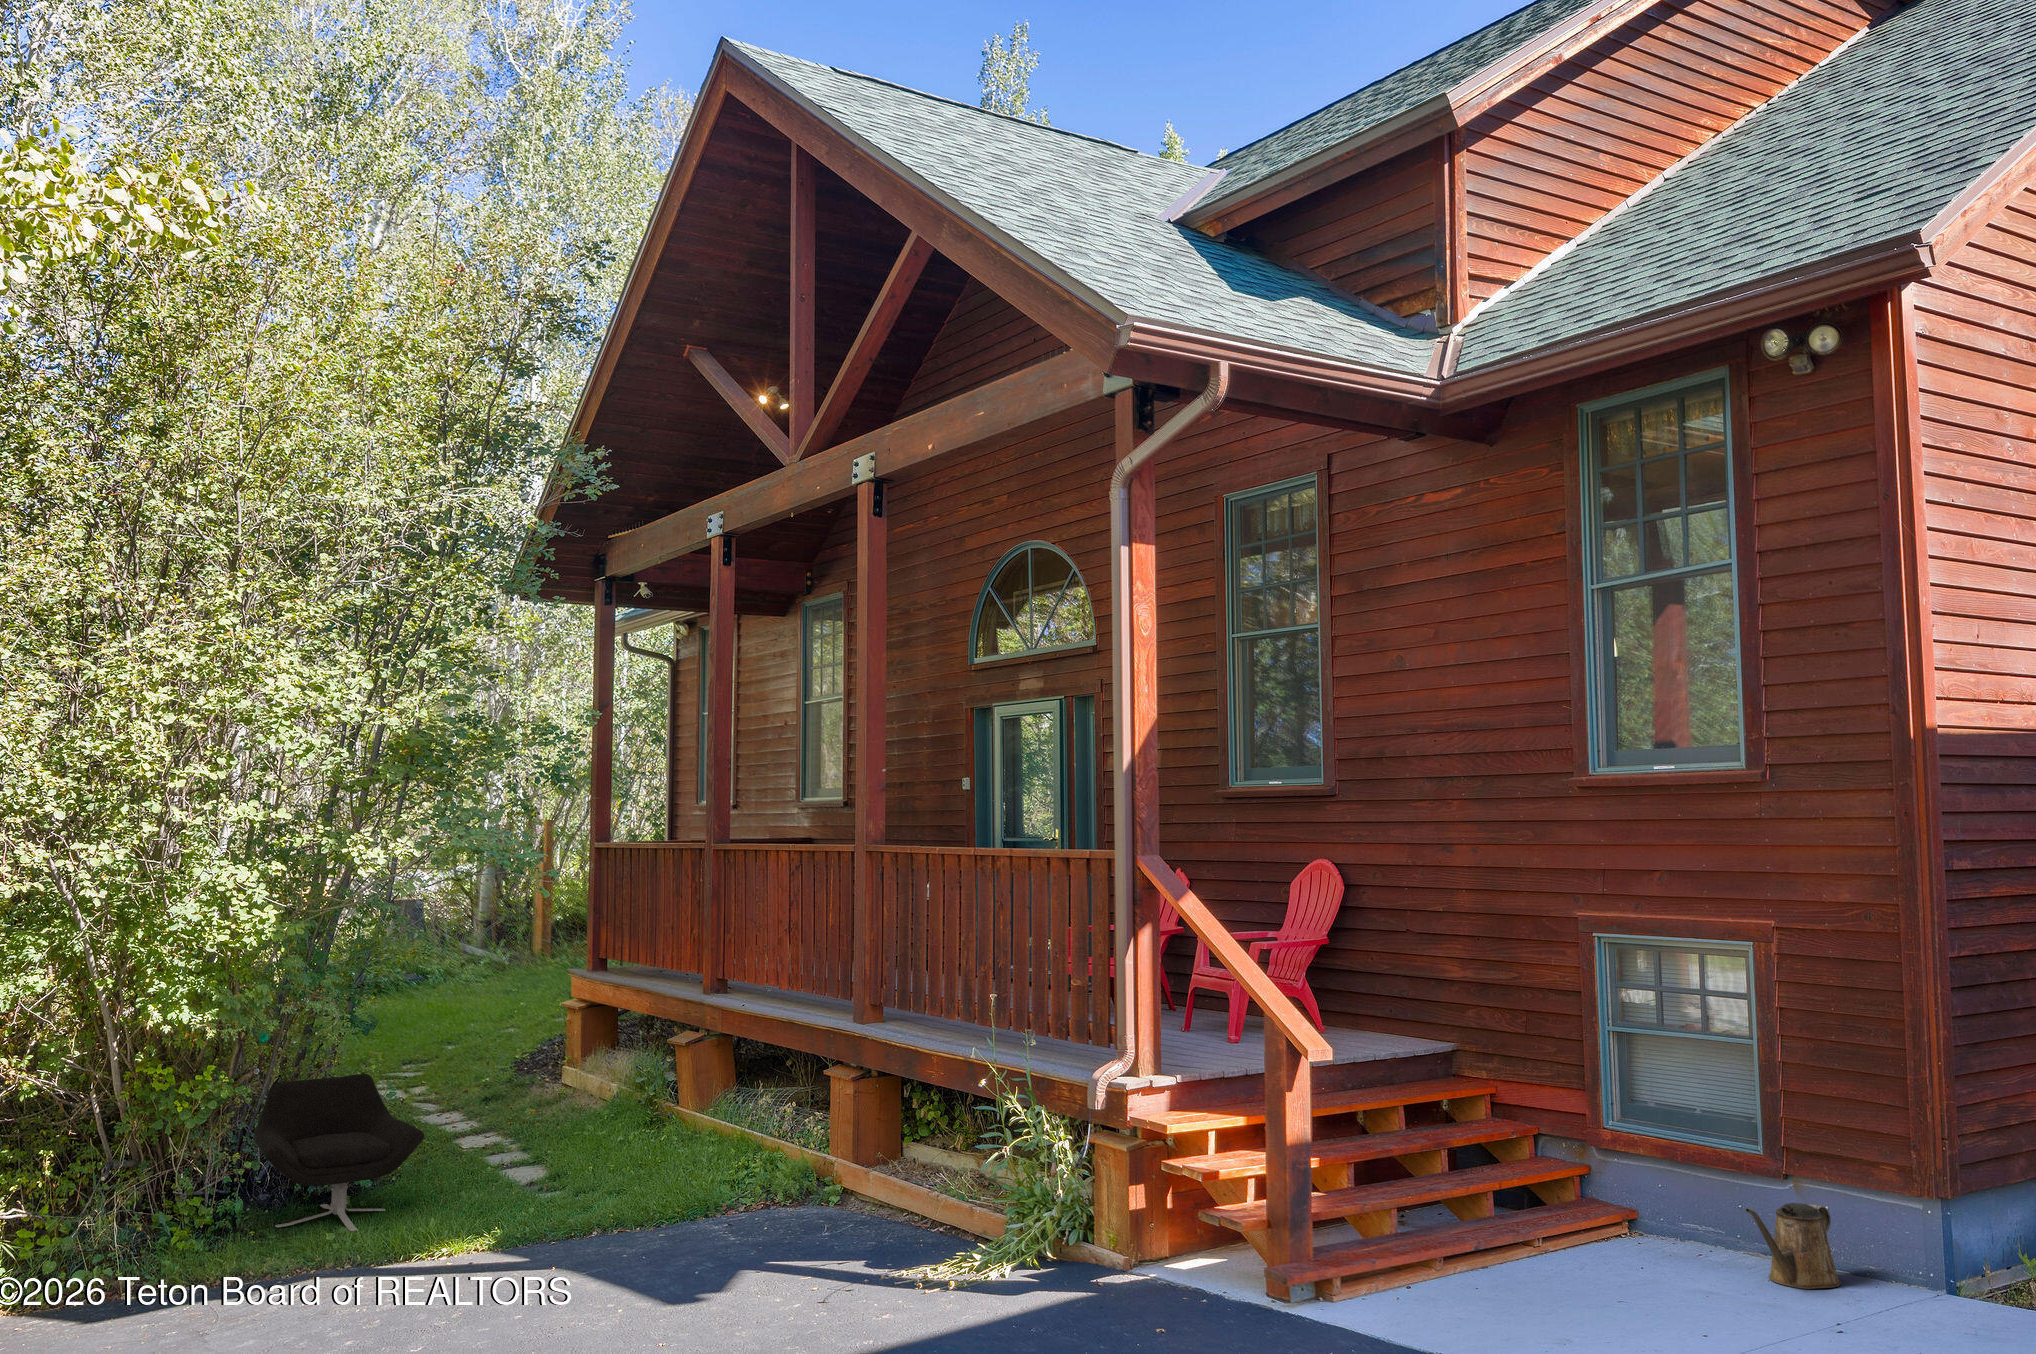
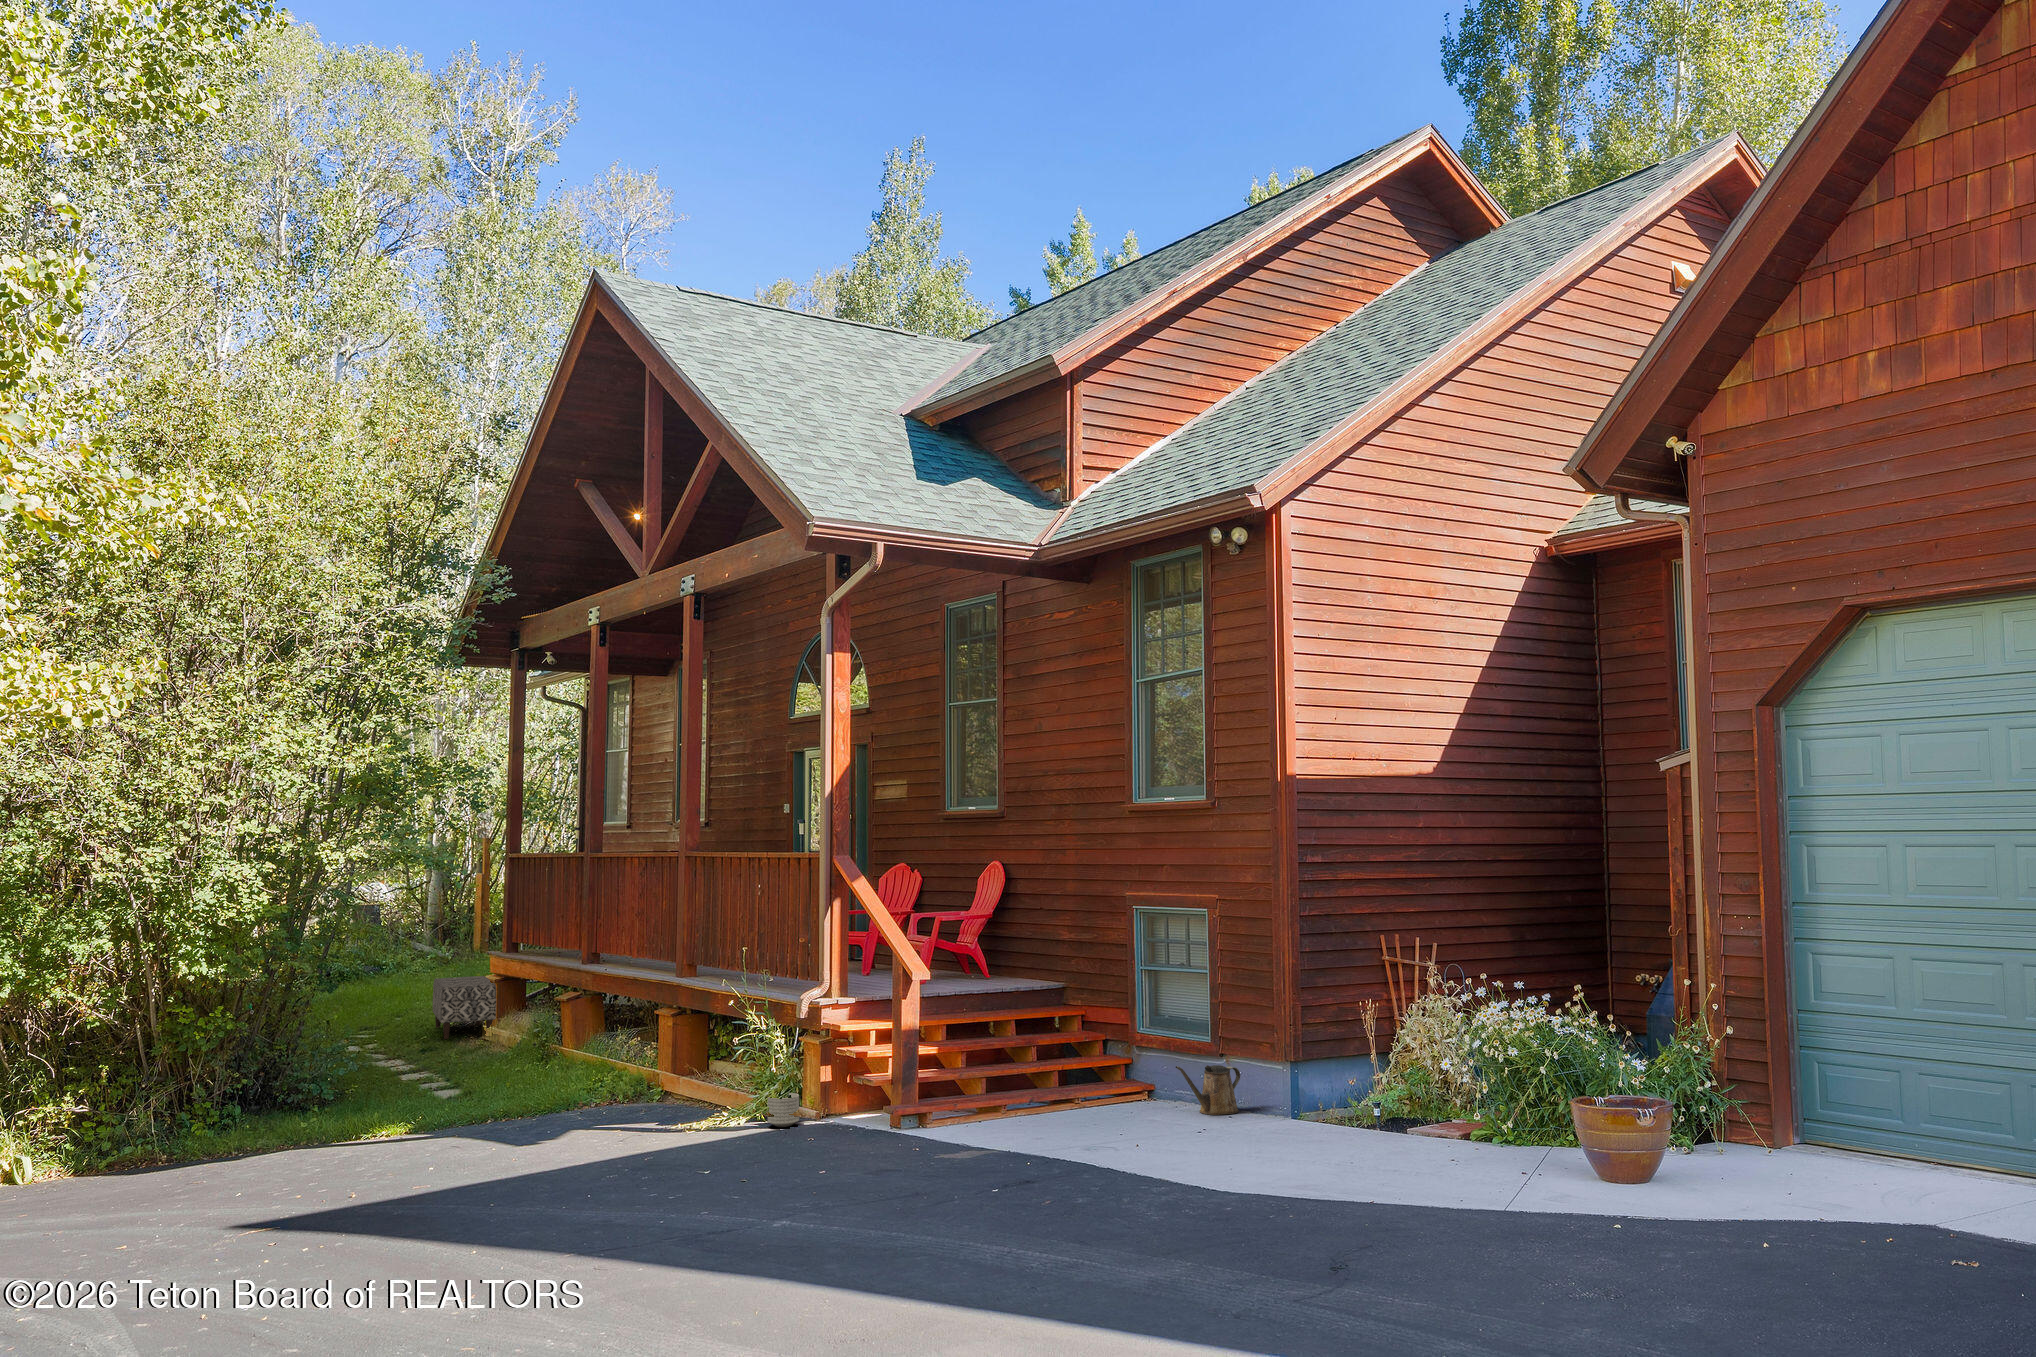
bench: none [495,1009,581,1096] -> present [433,976,496,1039]
lounge chair: present [254,1074,425,1231] -> none [250,1012,370,1115]
planter: none [1049,1228,1098,1285] -> present [768,1093,799,1127]

